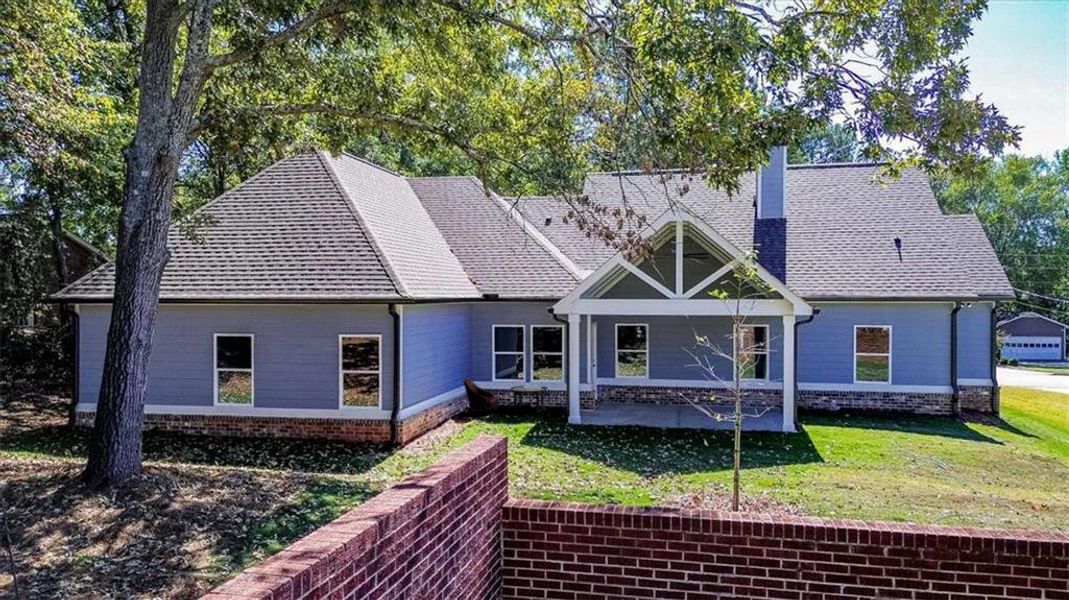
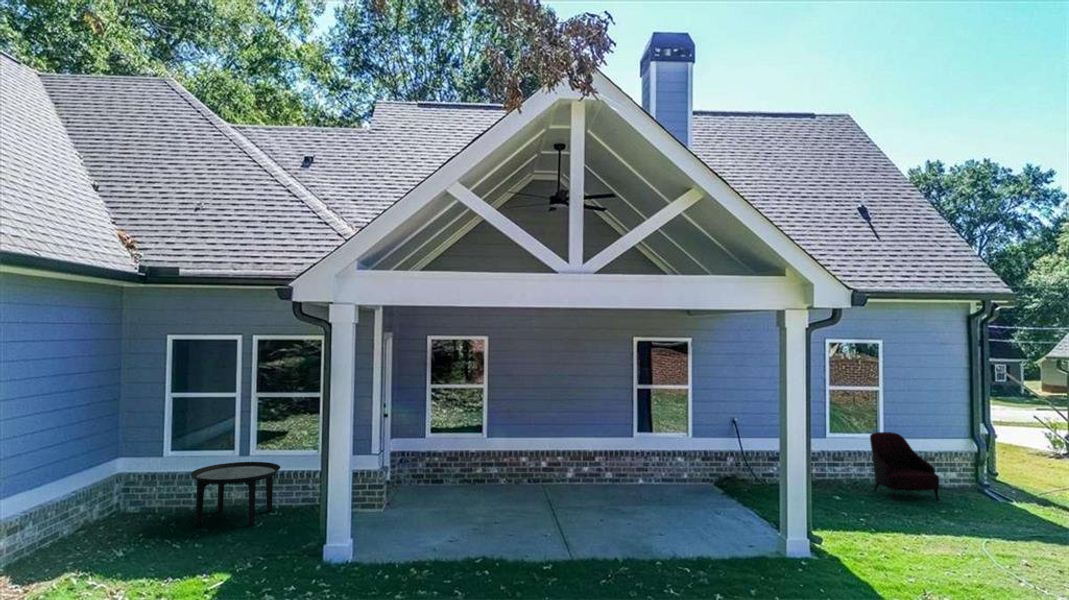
armchair: present [464,379,499,414] -> present [870,432,939,500]

